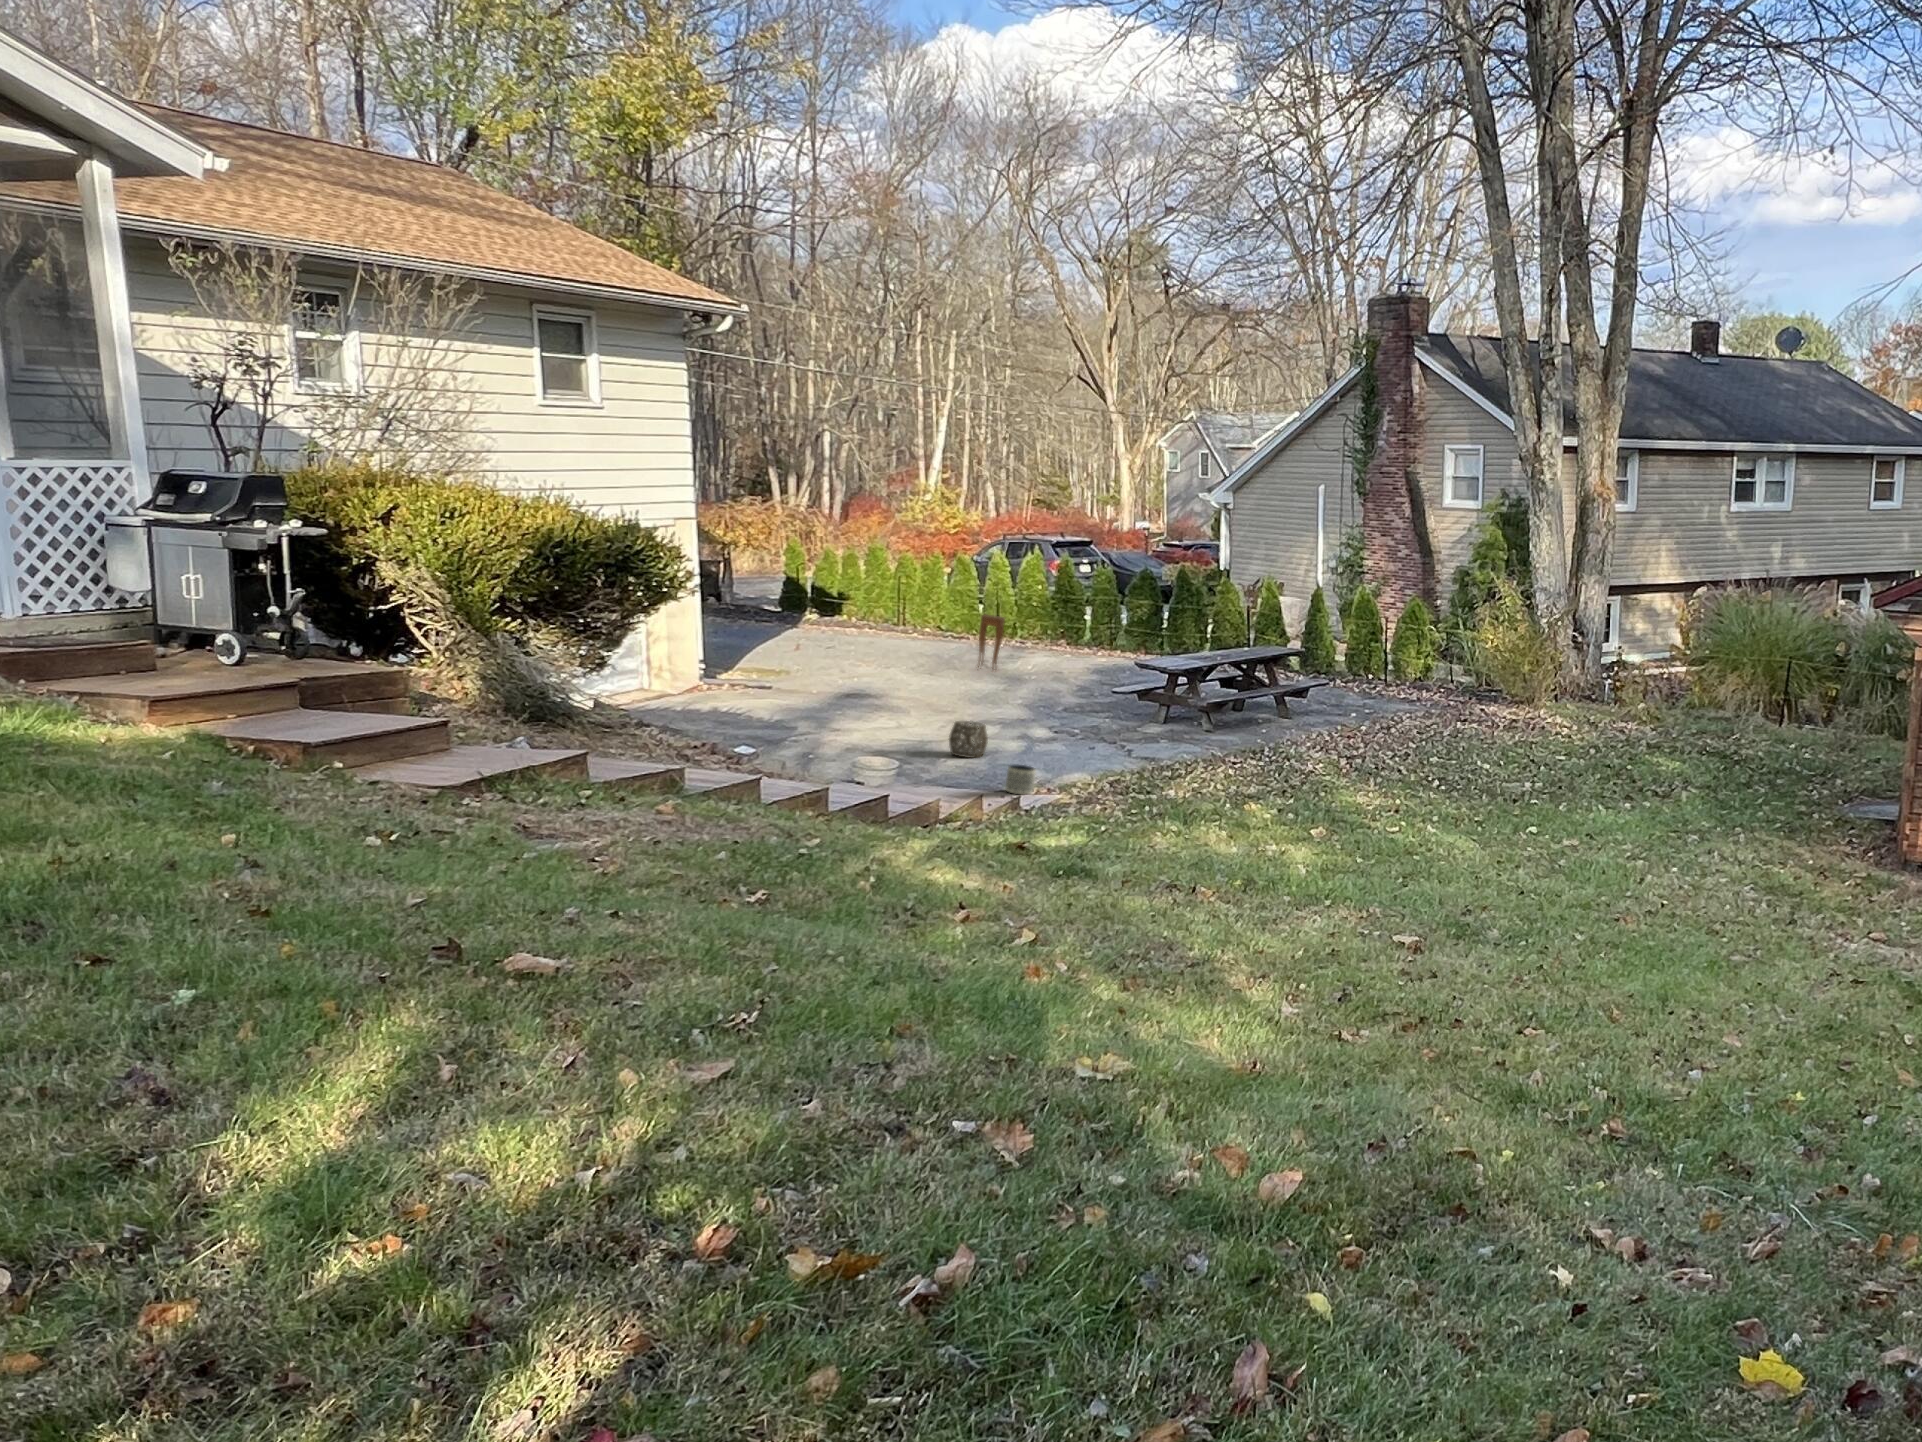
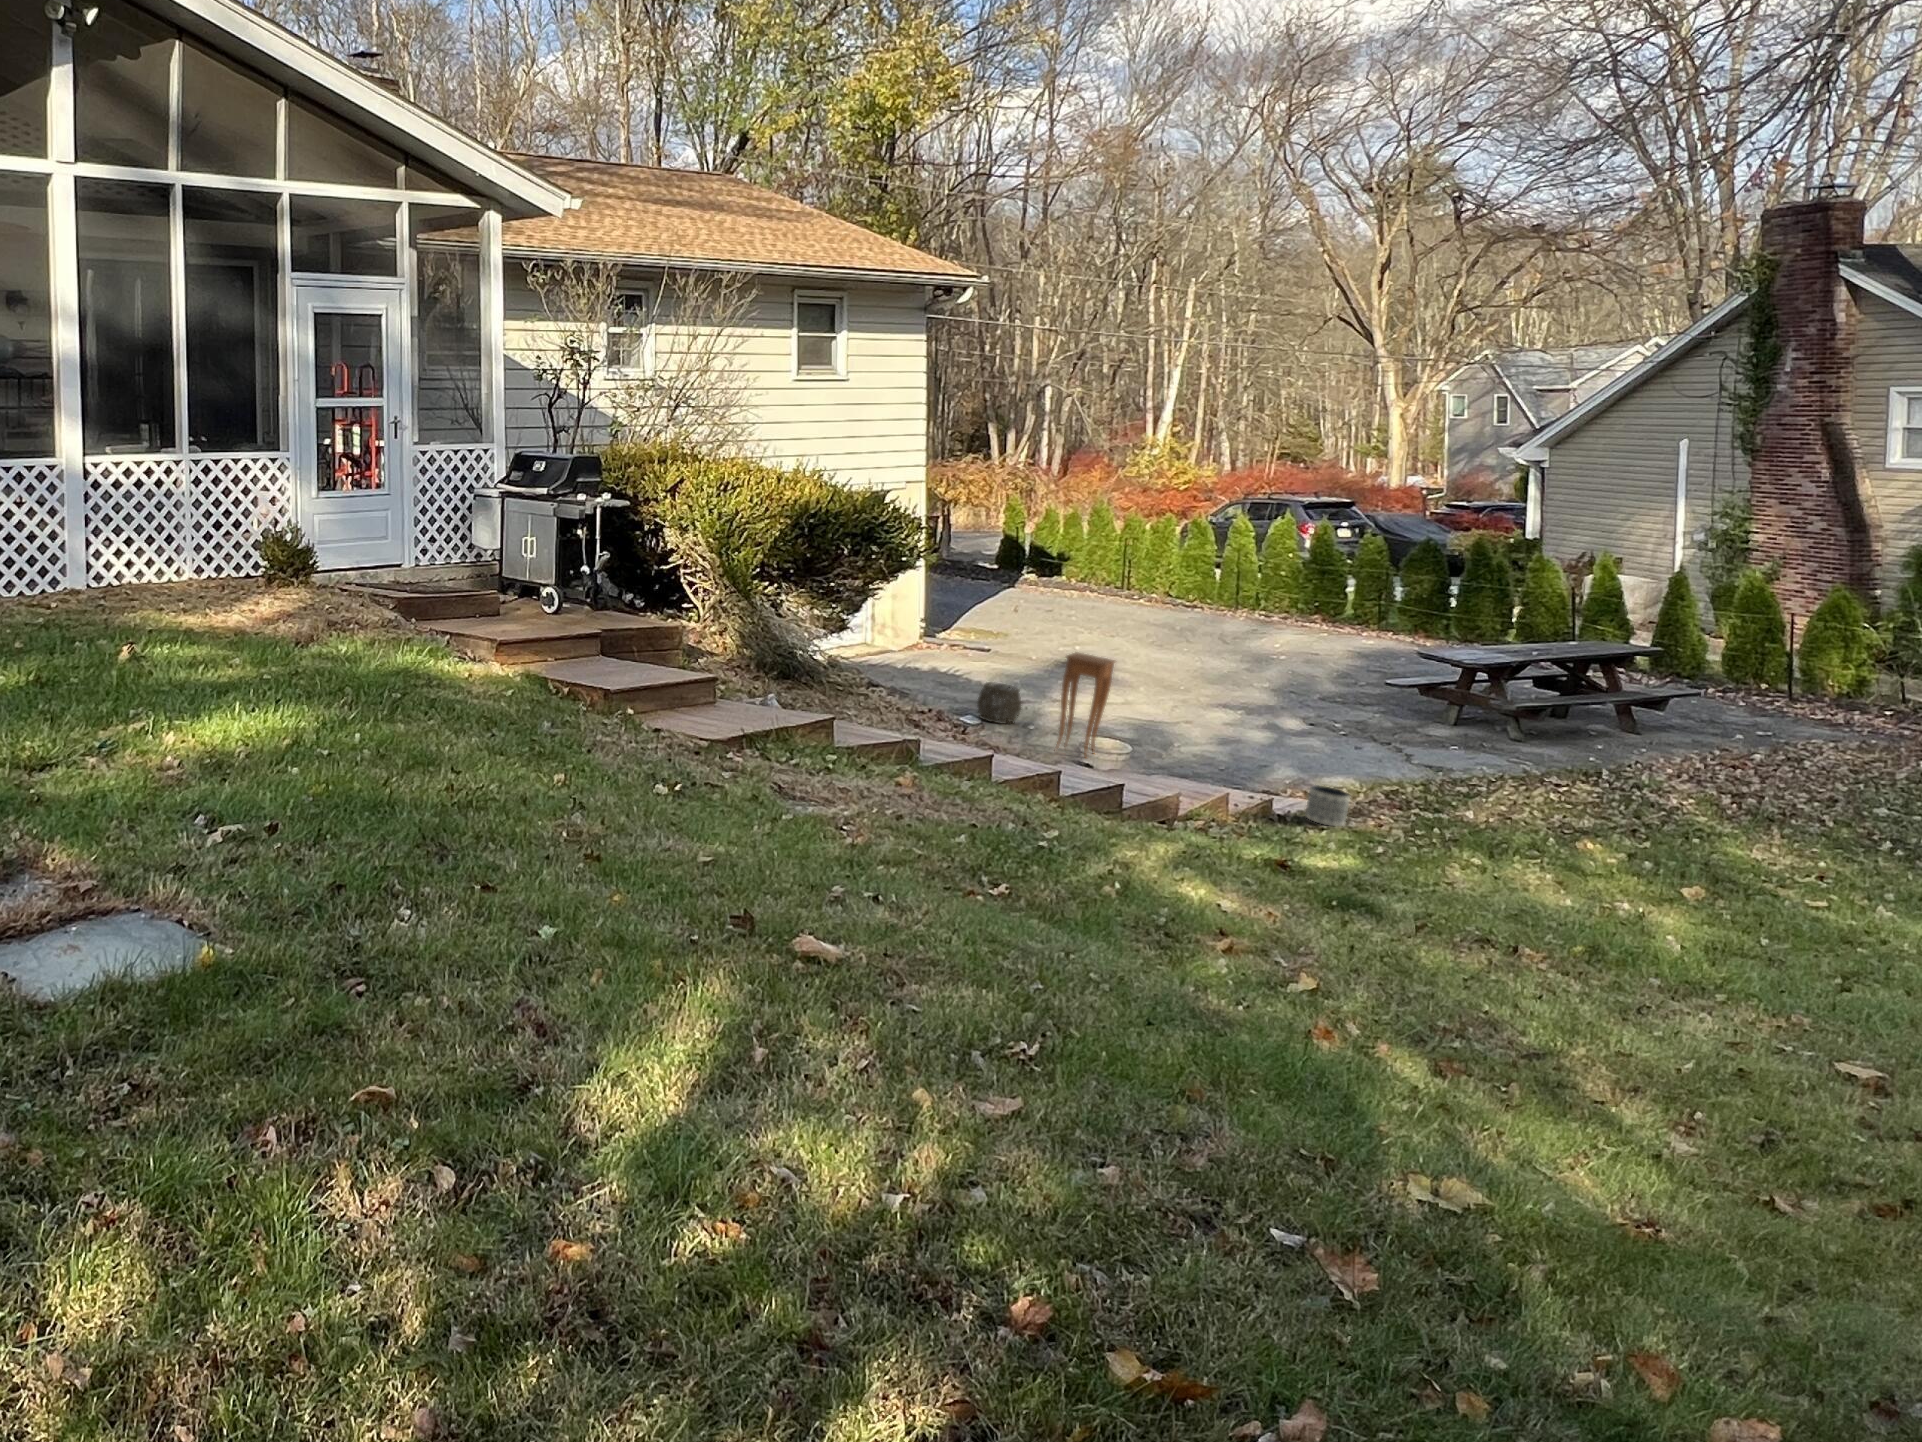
side table: present [979,614,1005,668] -> present [1056,652,1115,756]
woven basket: present [949,721,988,758] -> present [978,682,1021,724]

